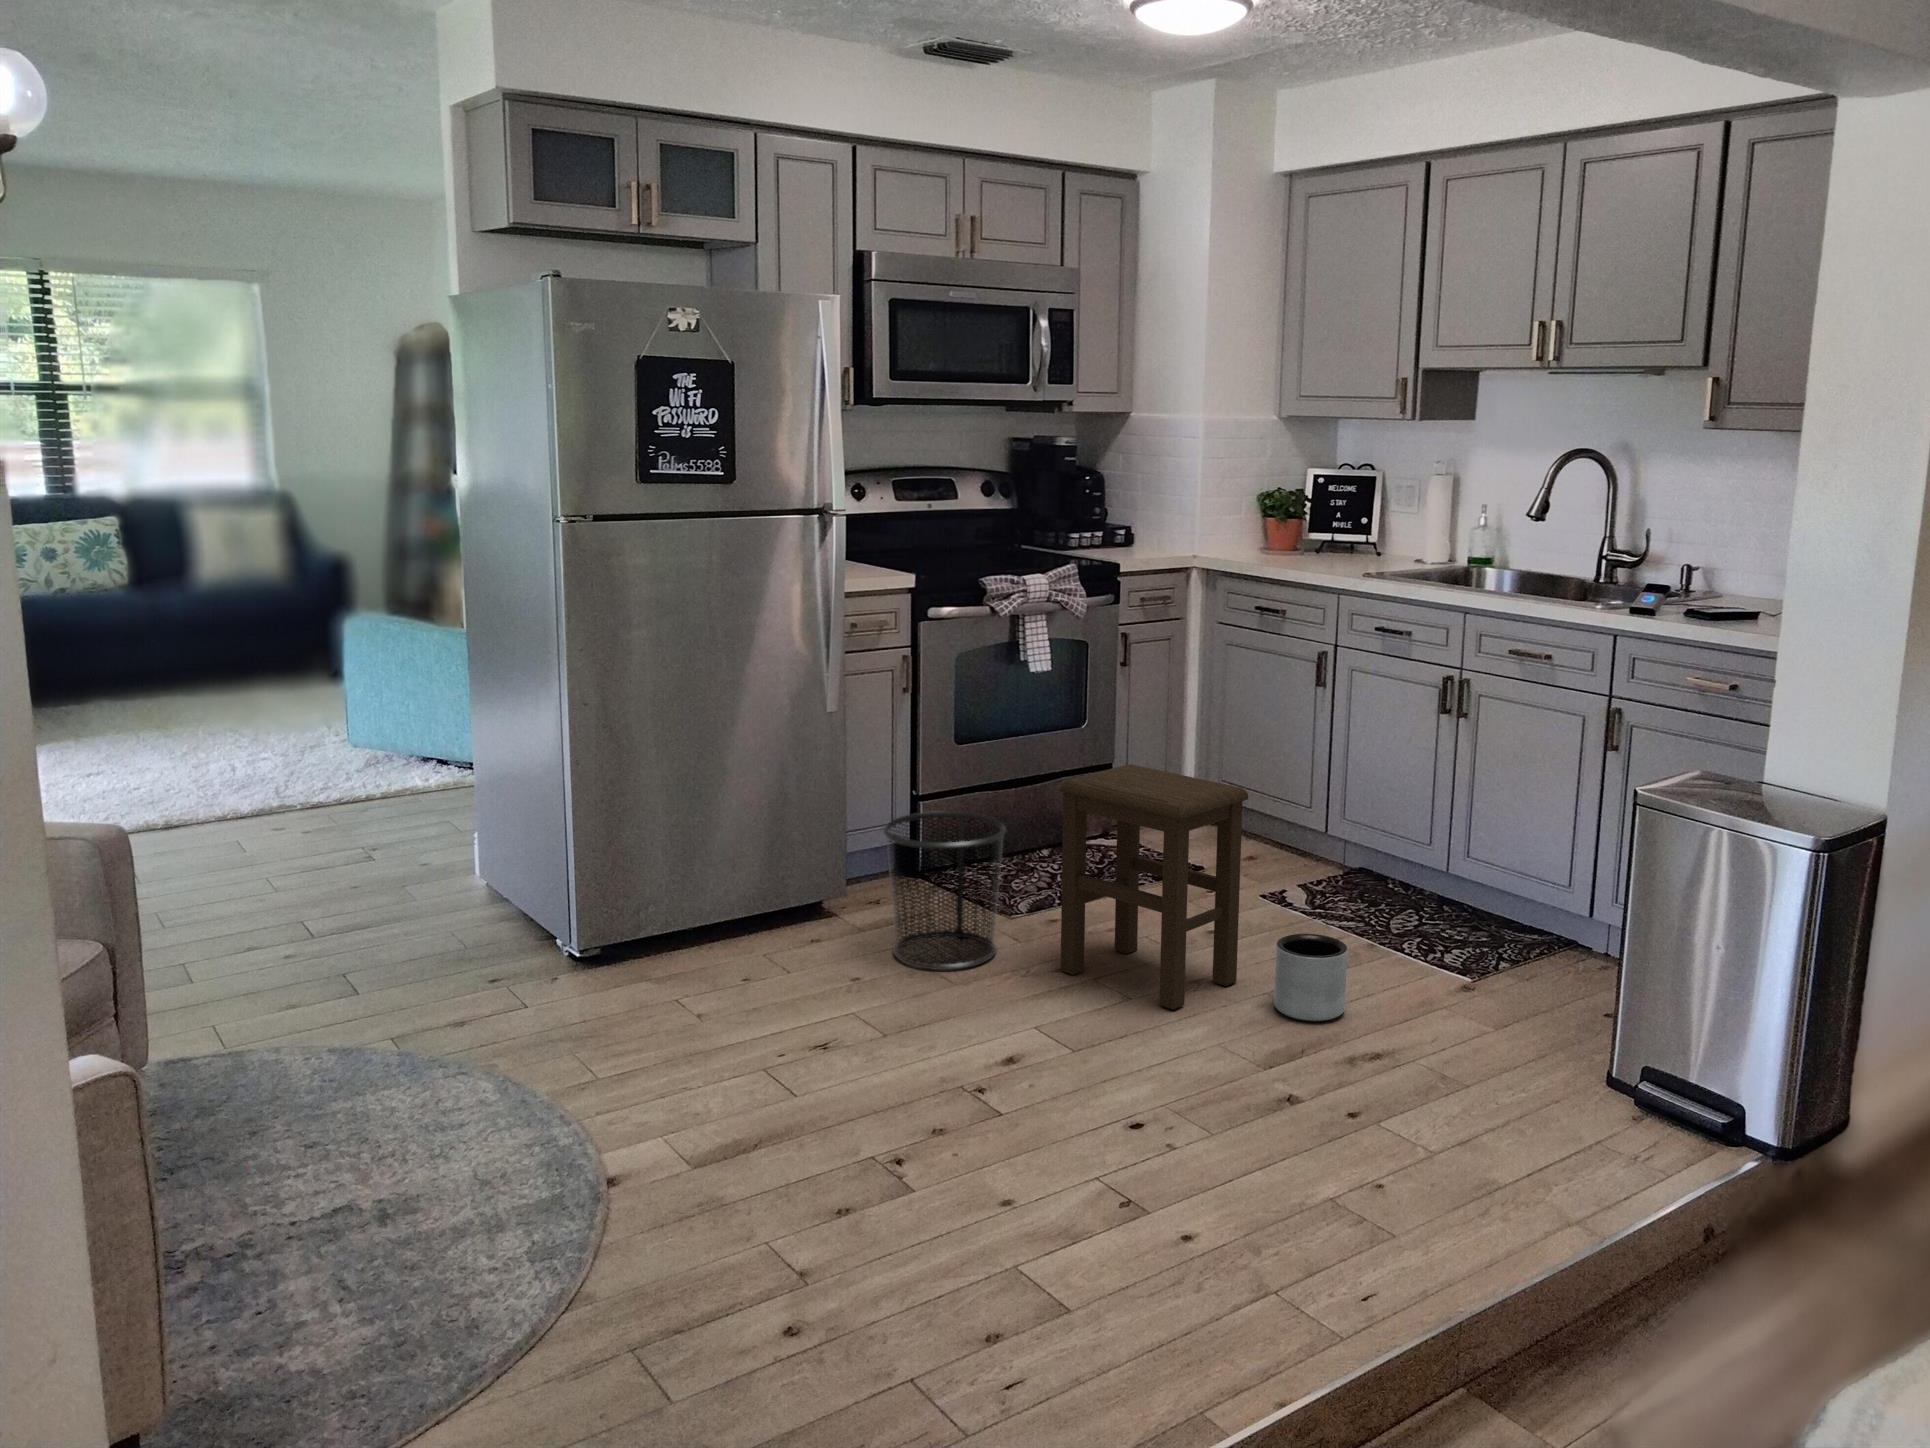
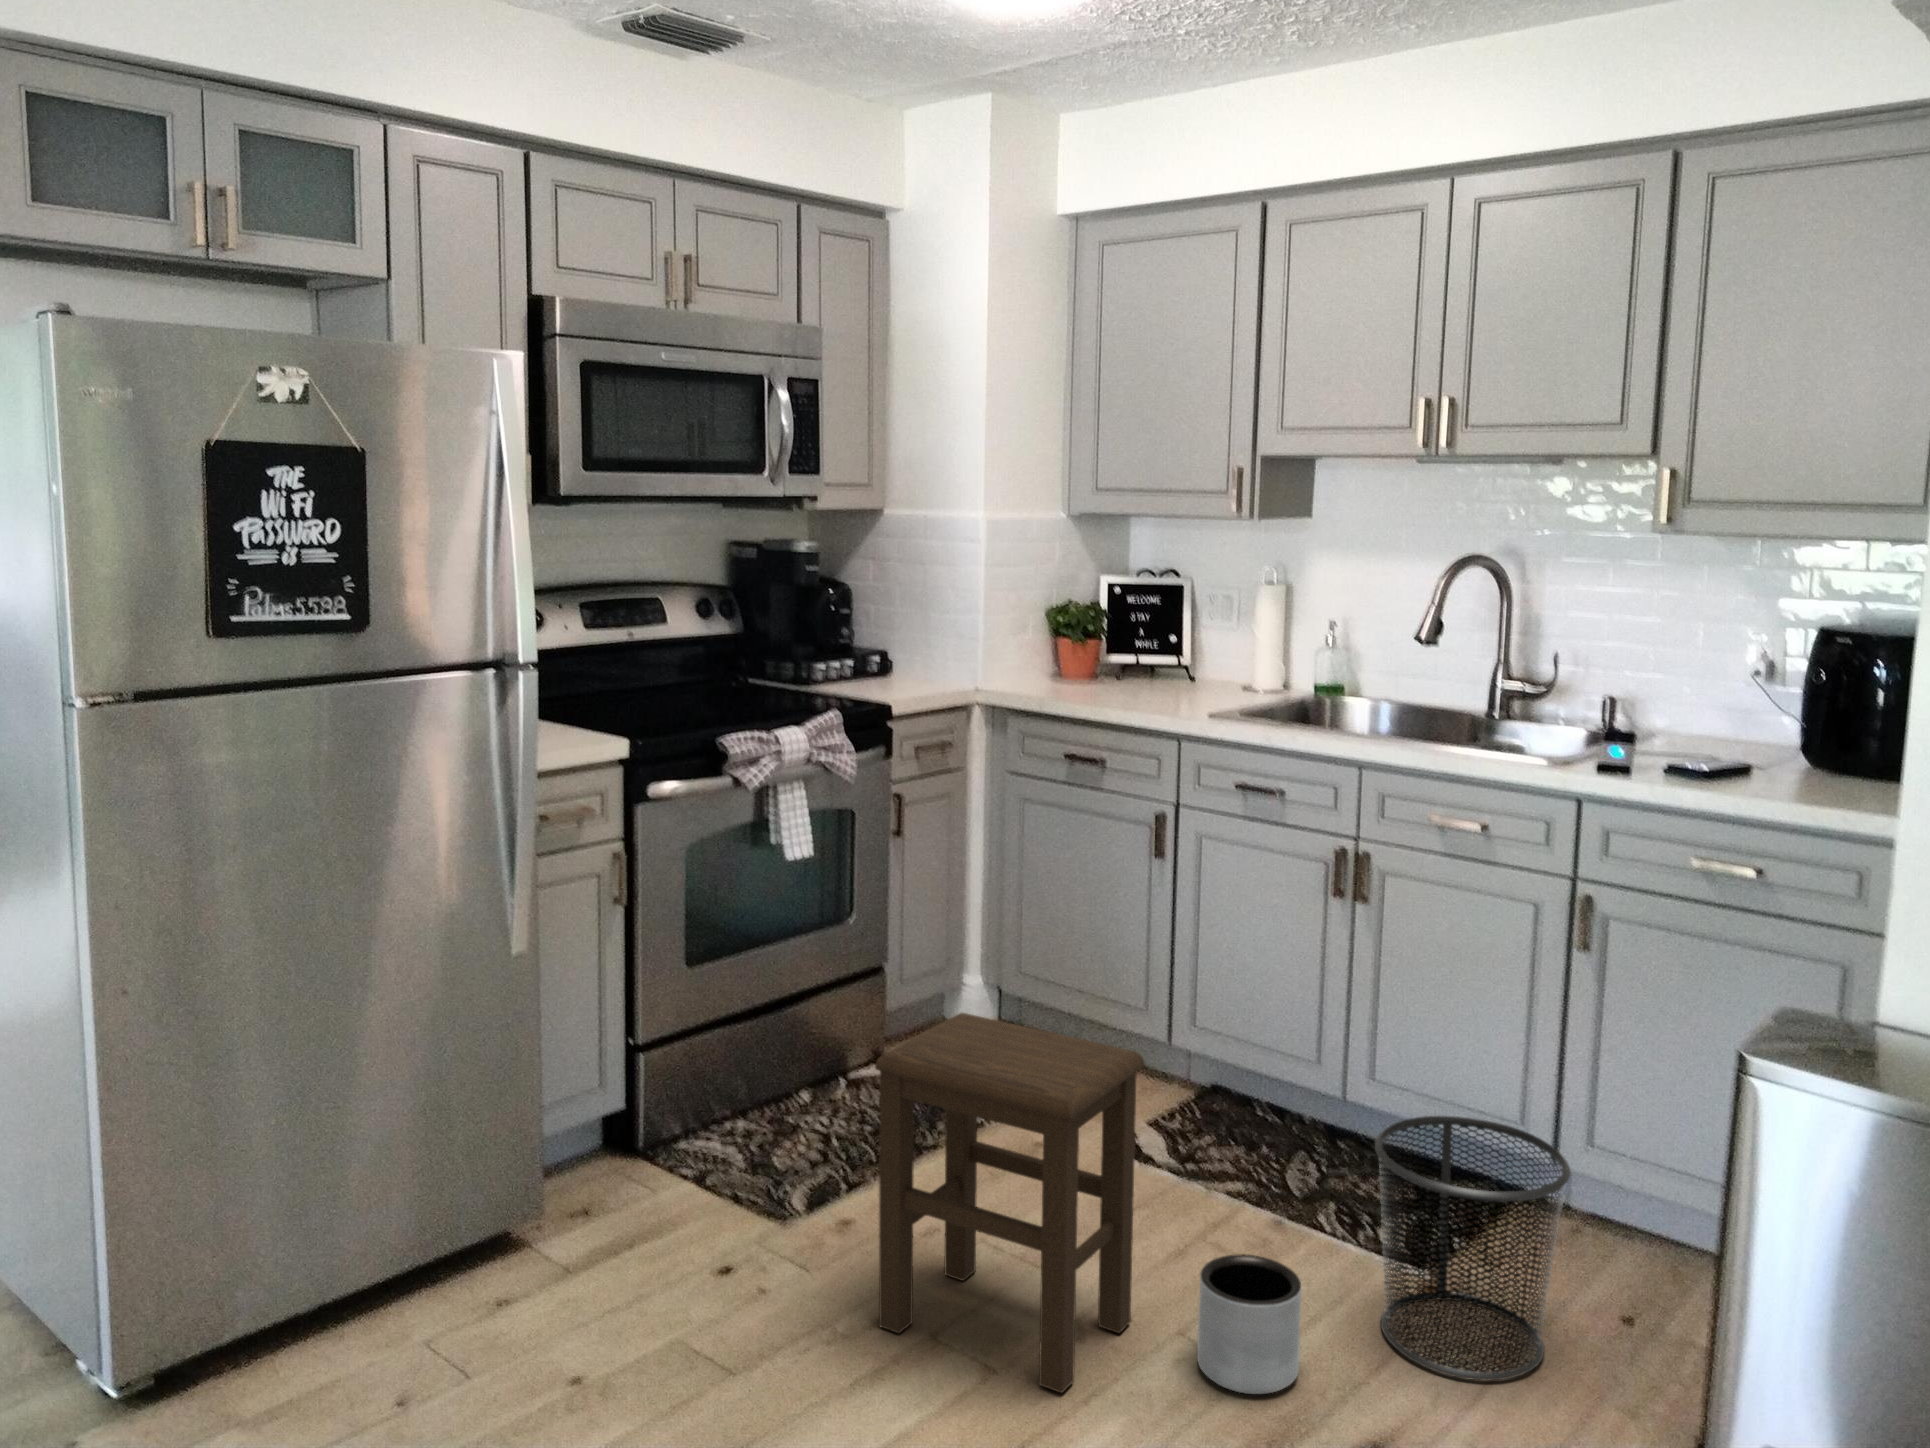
waste bin: present [883,811,1006,970] -> present [1375,1116,1571,1380]

